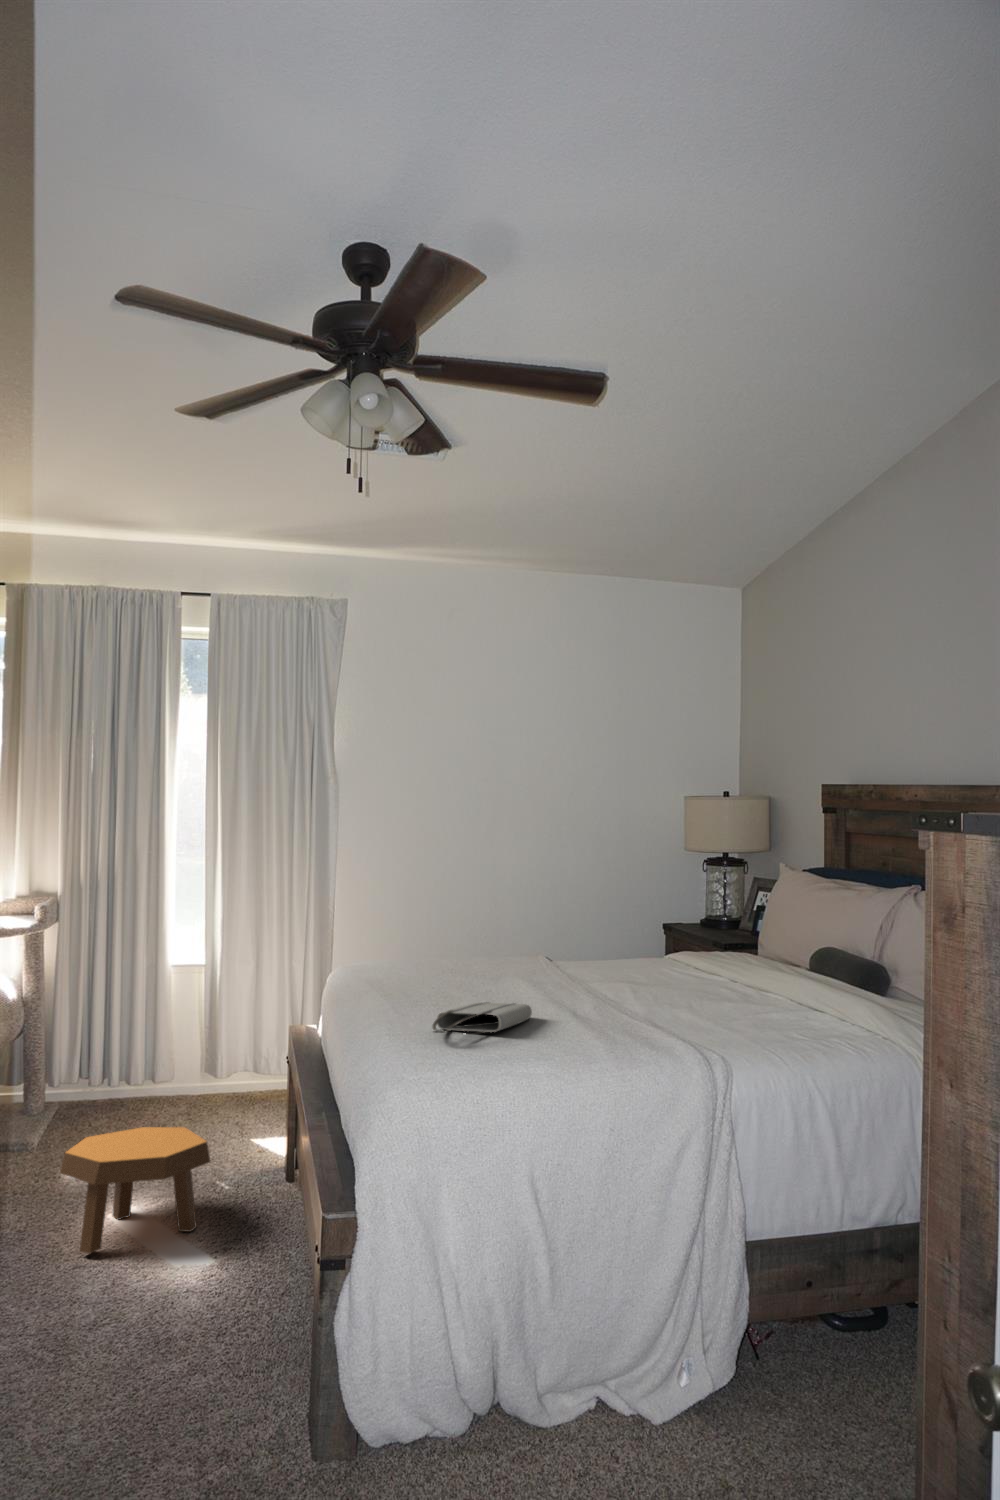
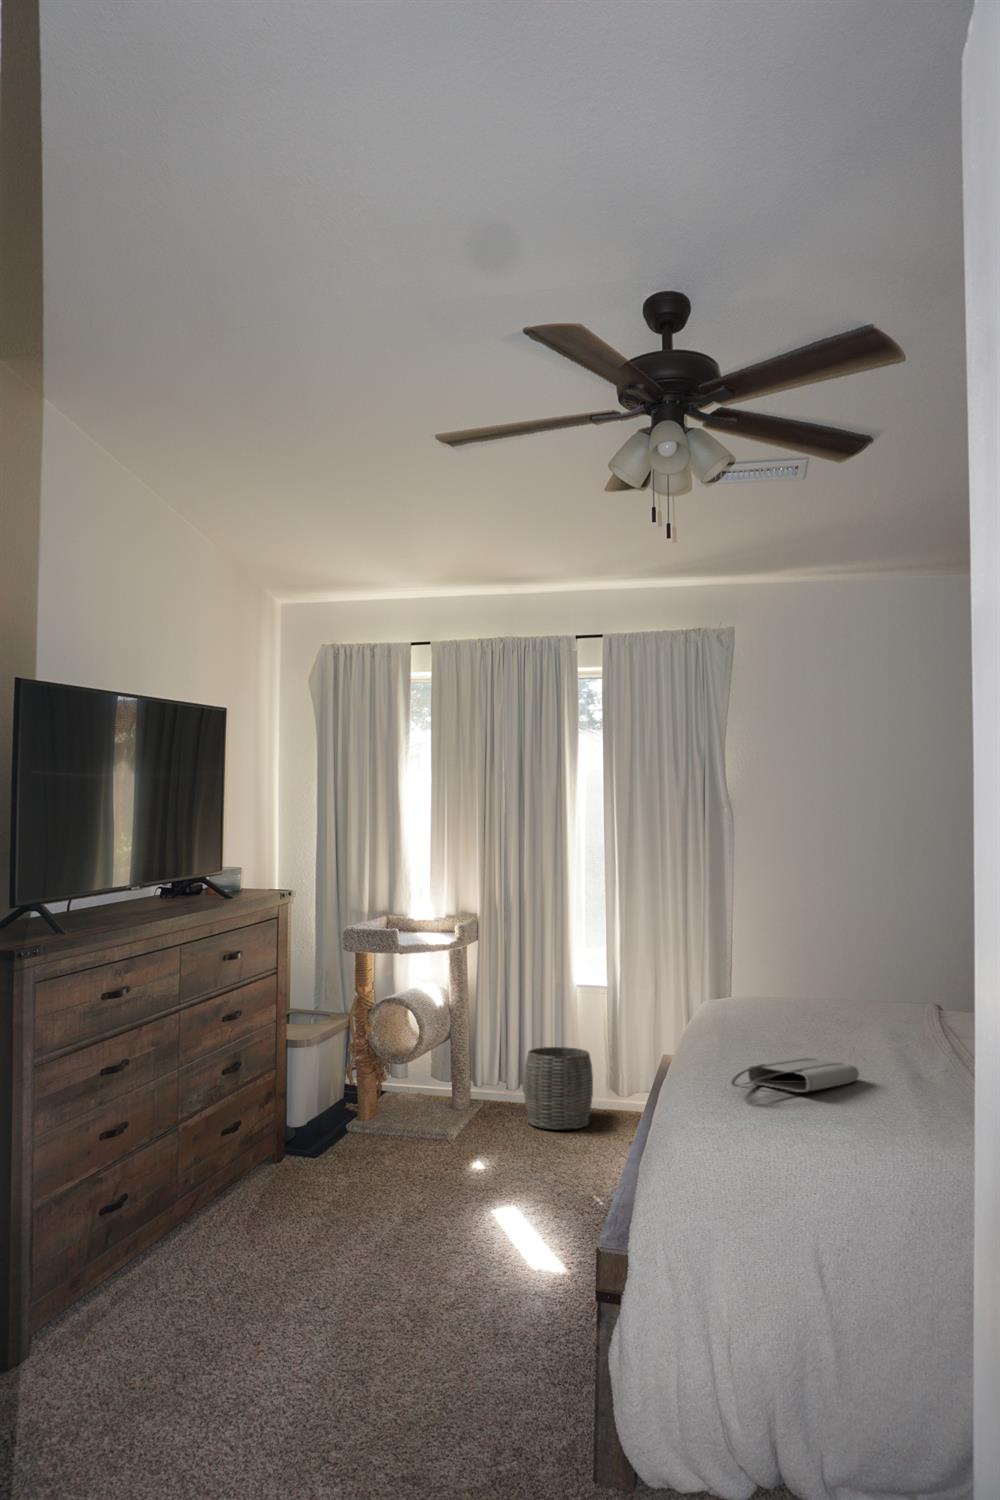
woven basket: none [114,1032,192,1121] -> present [524,1047,593,1130]
footstool: present [60,1127,210,1253] -> none [446,1136,572,1244]

